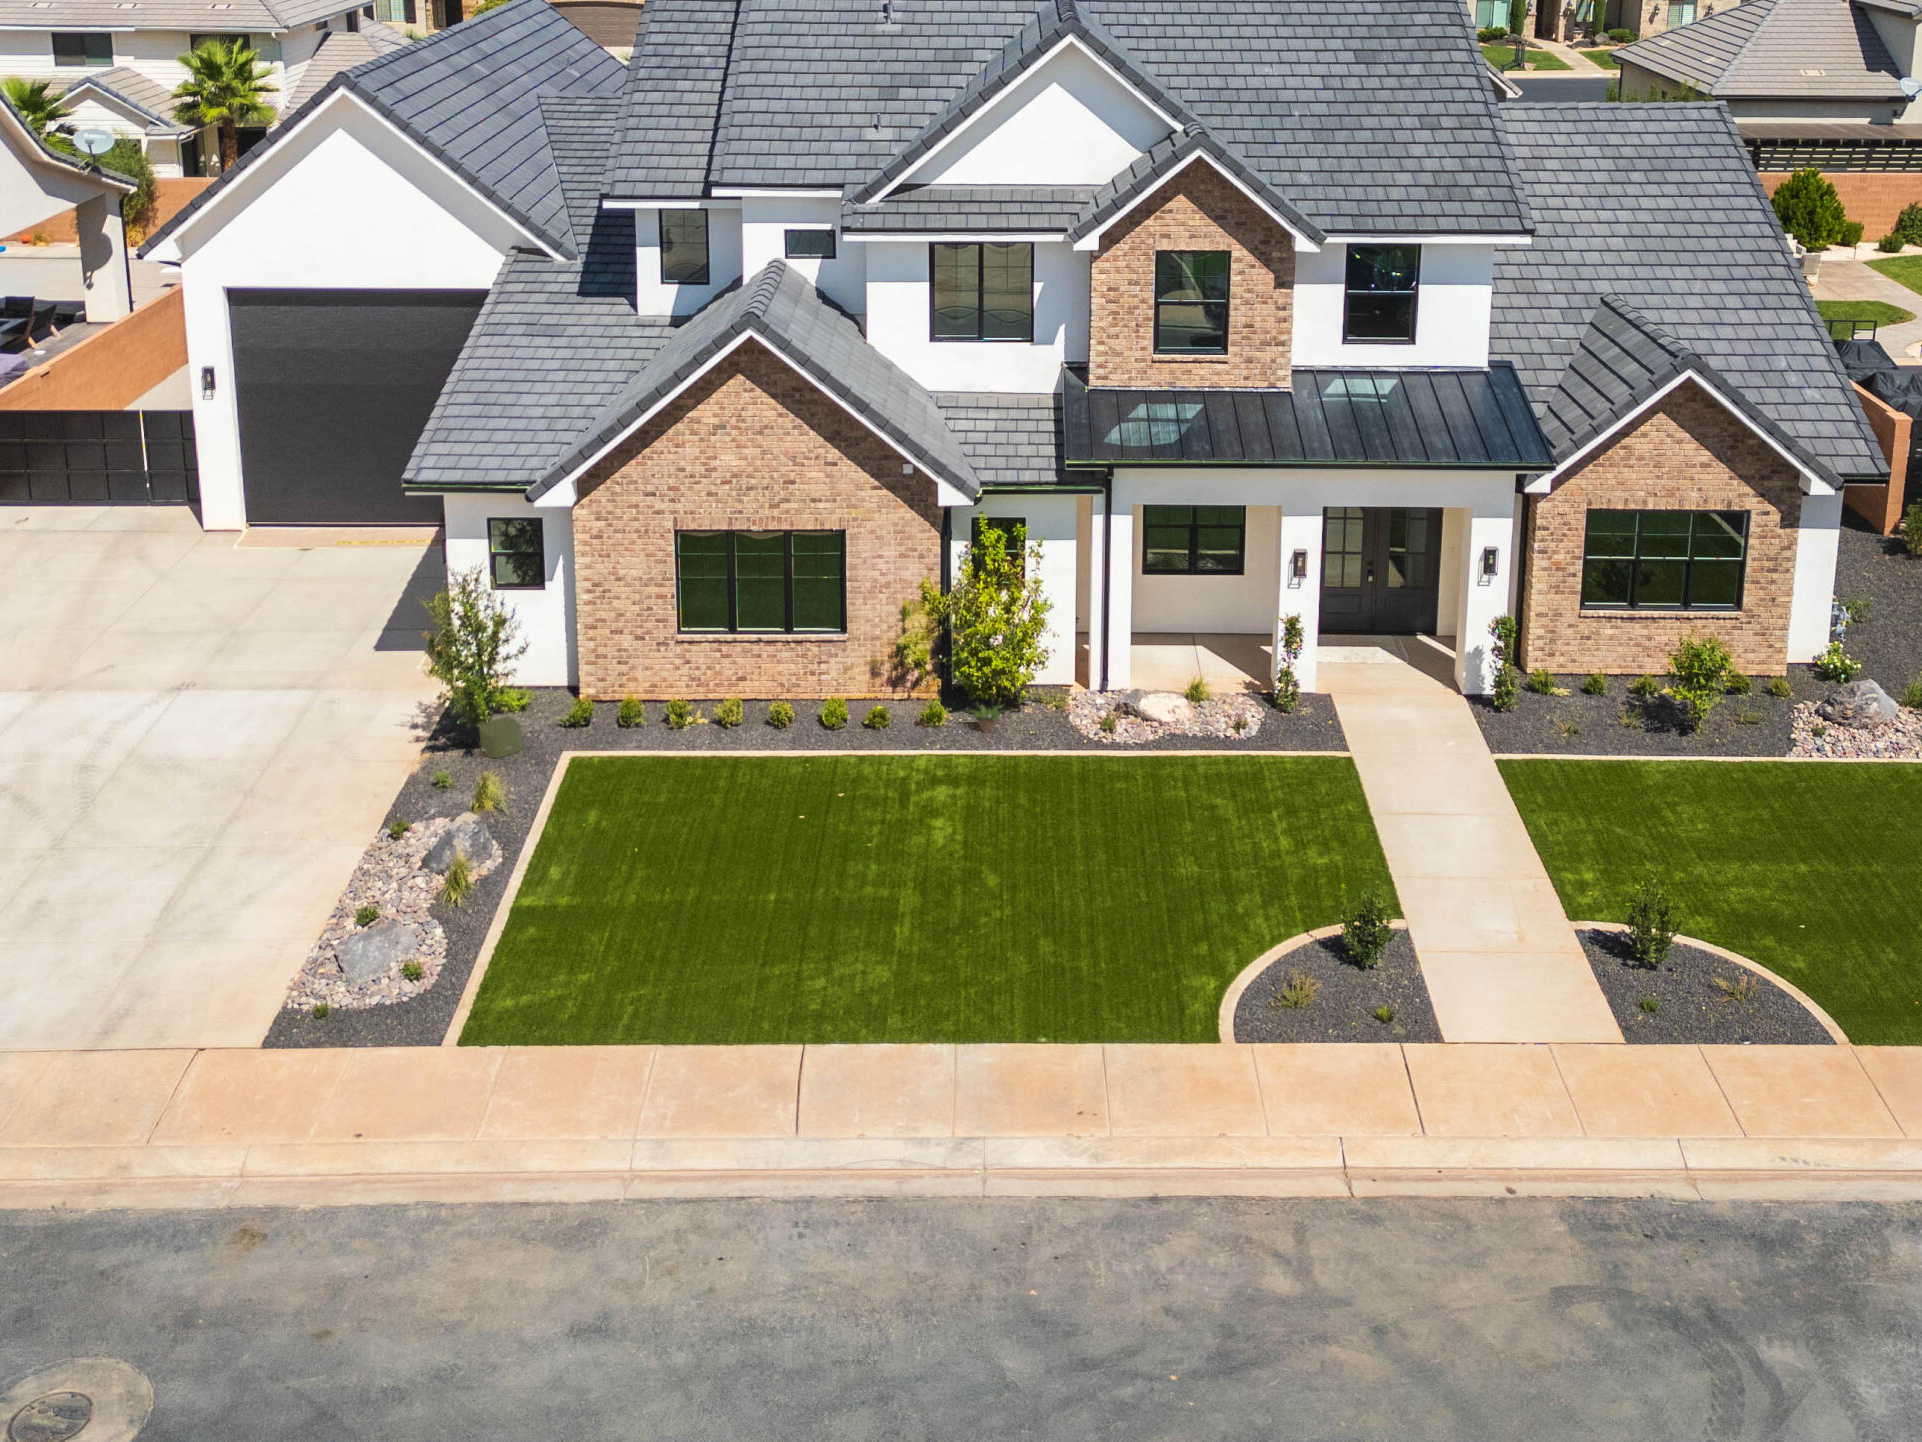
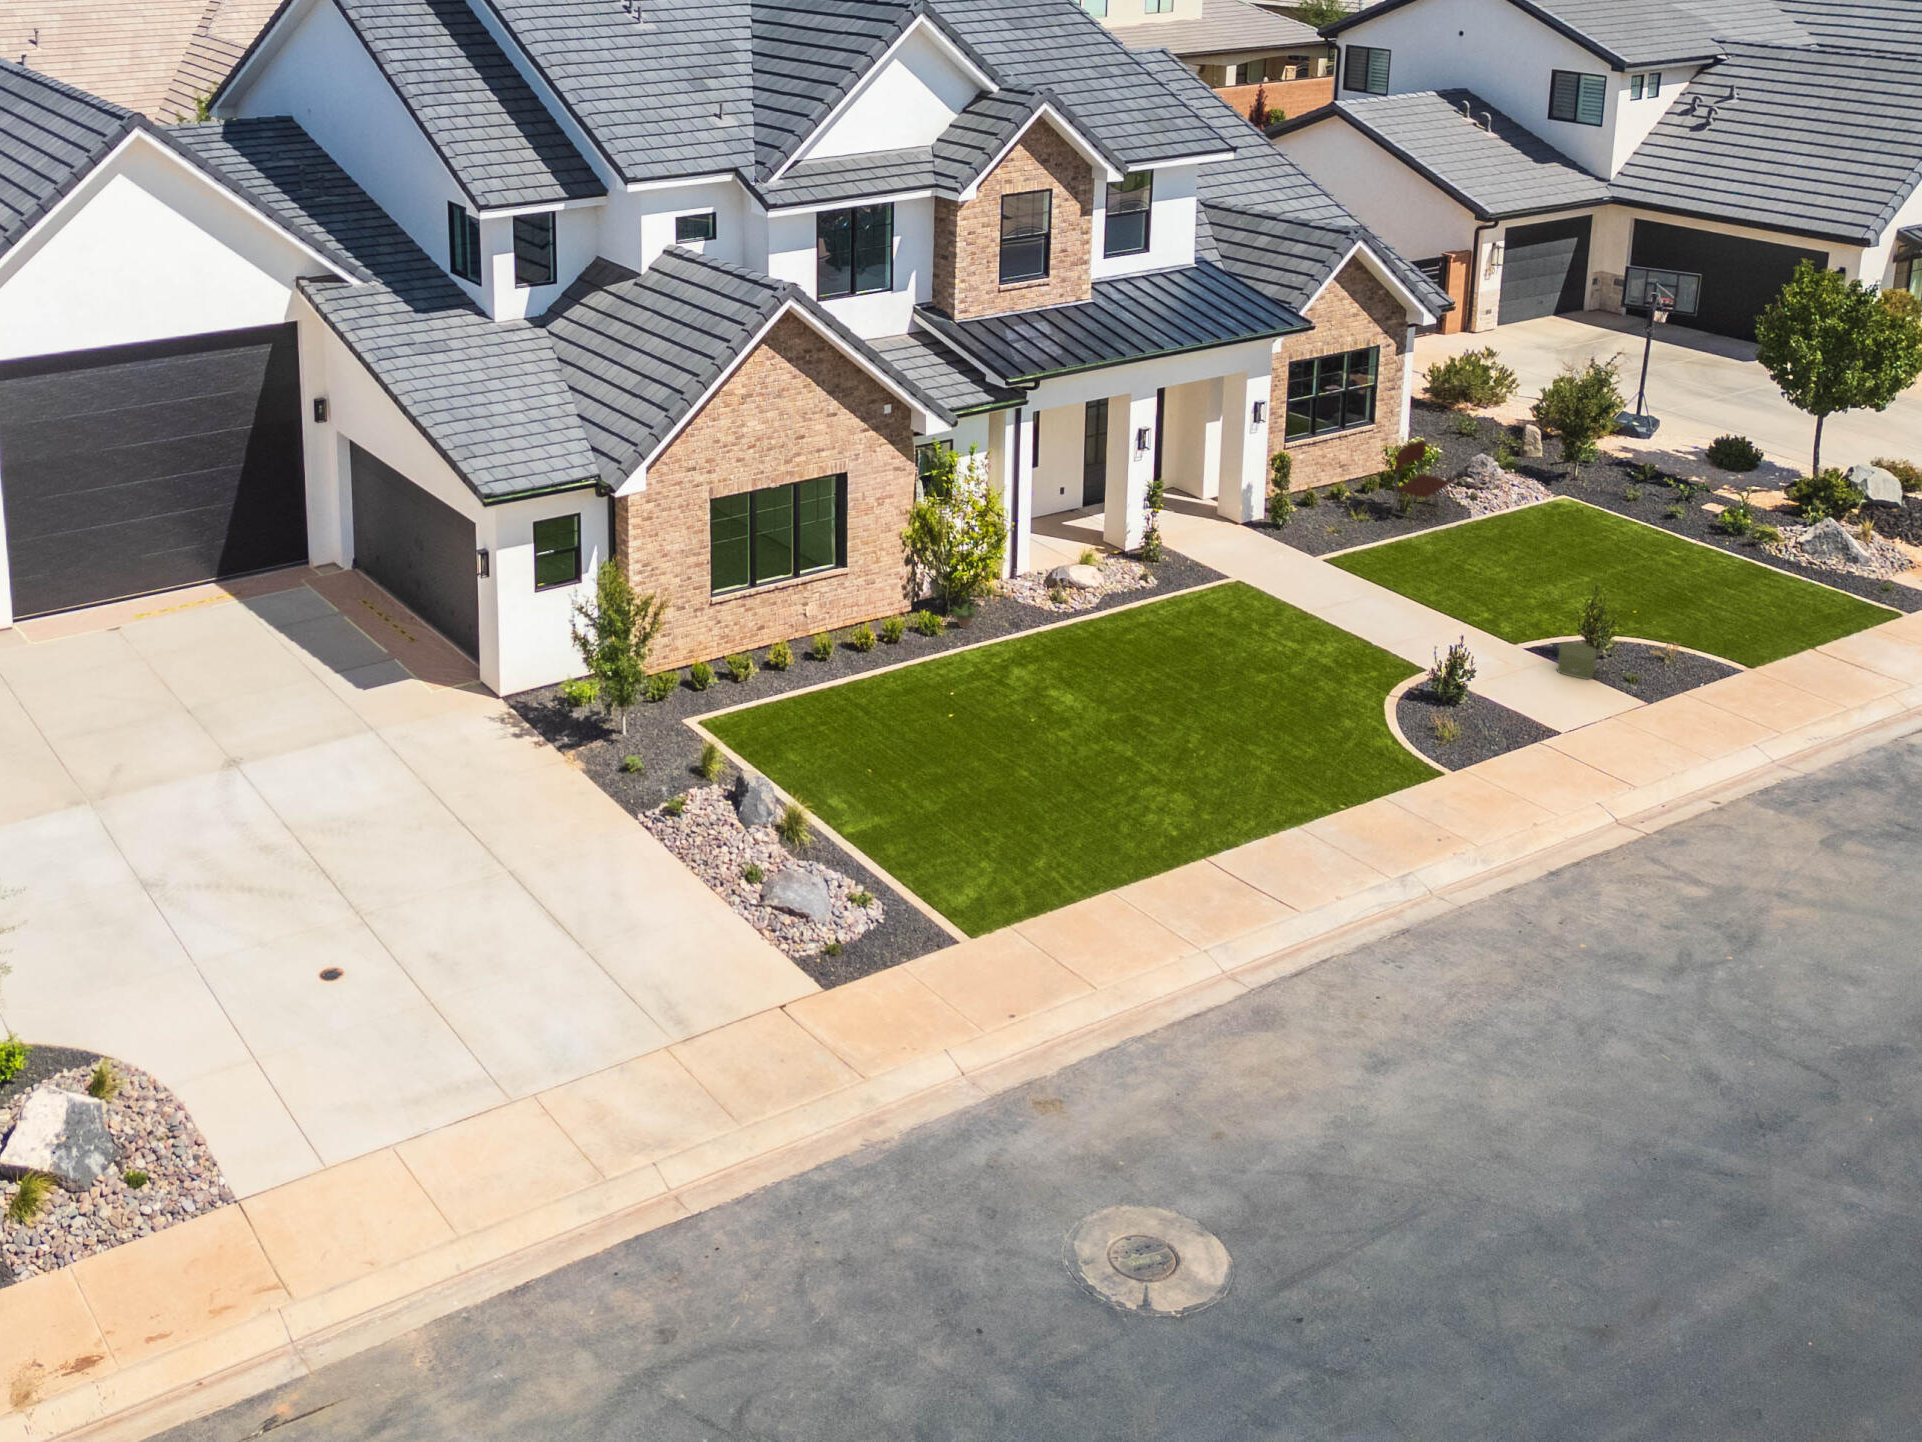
bench: none [1678,649,1772,748] -> present [1392,441,1450,519]
storage box: present [479,717,523,758] -> present [1557,642,1597,679]

